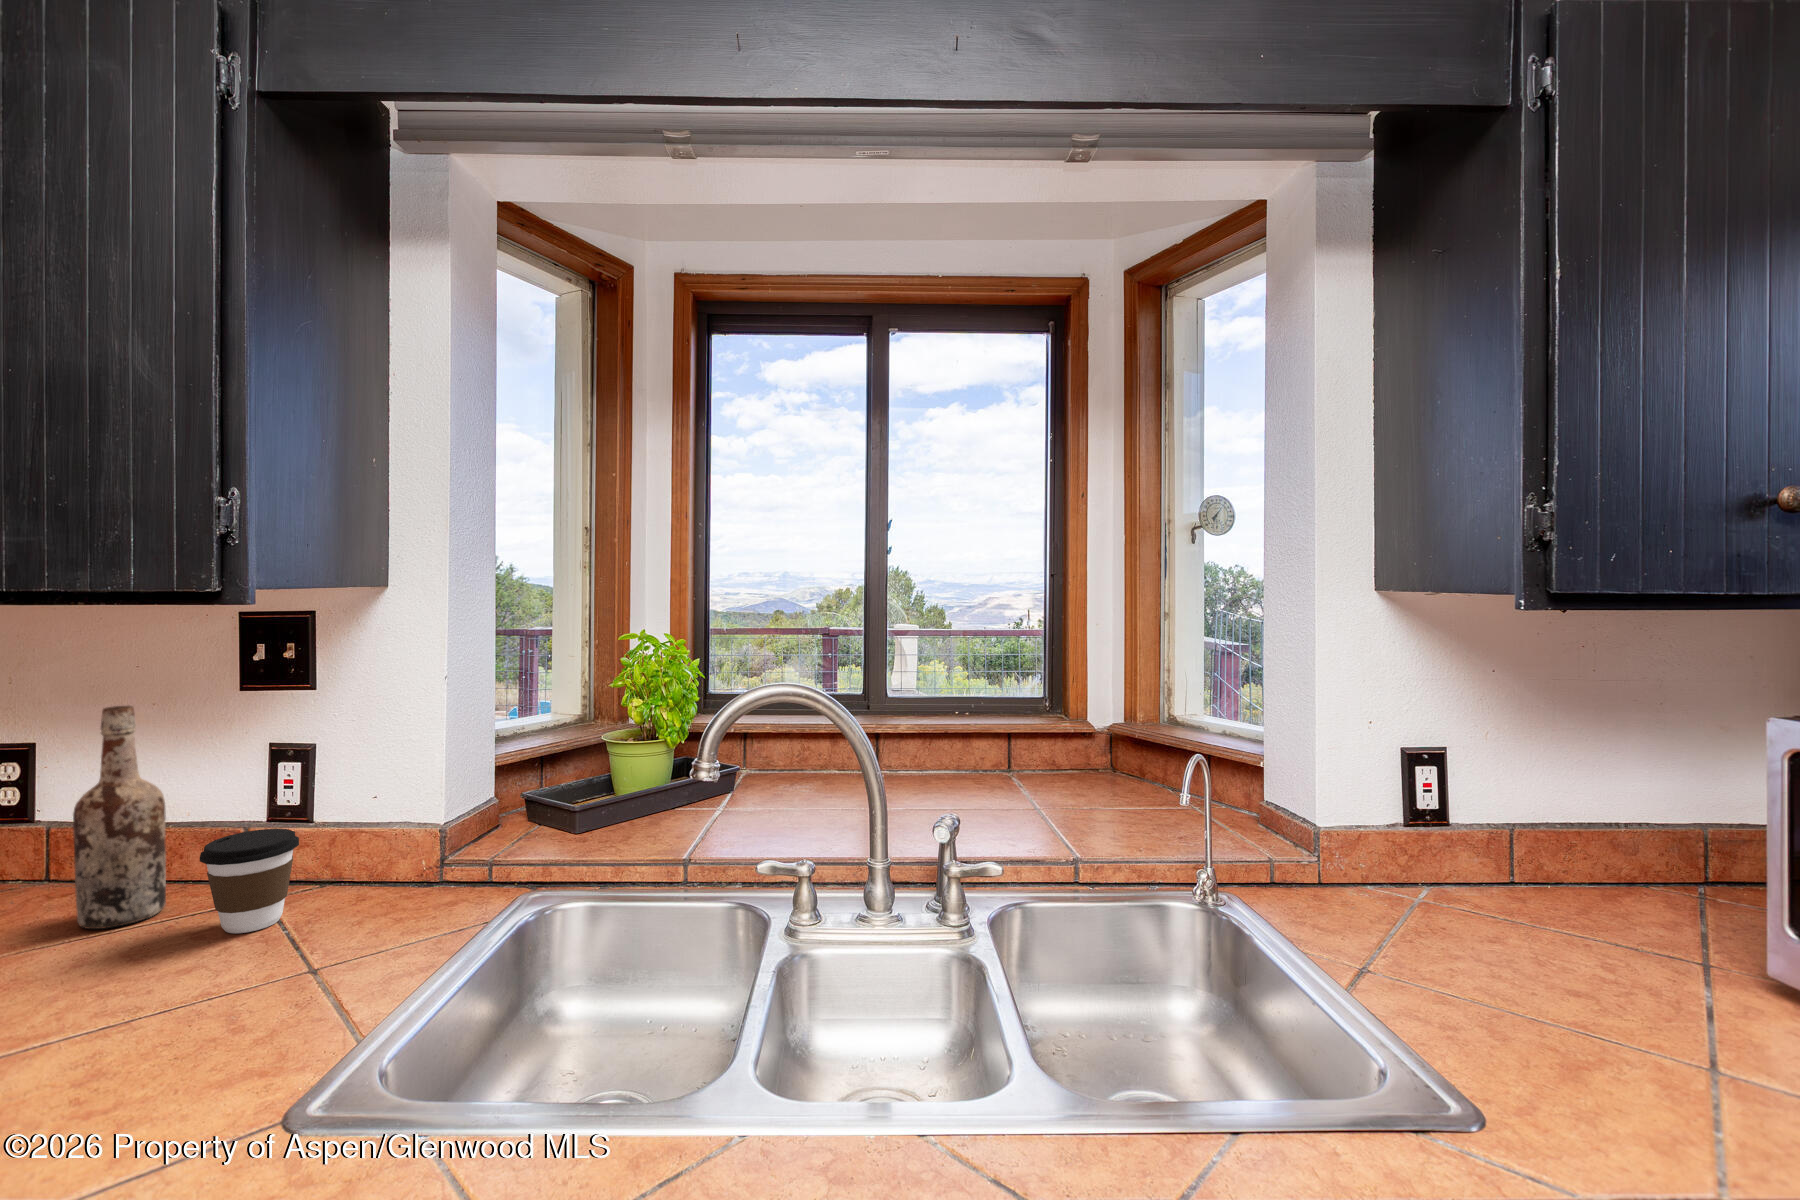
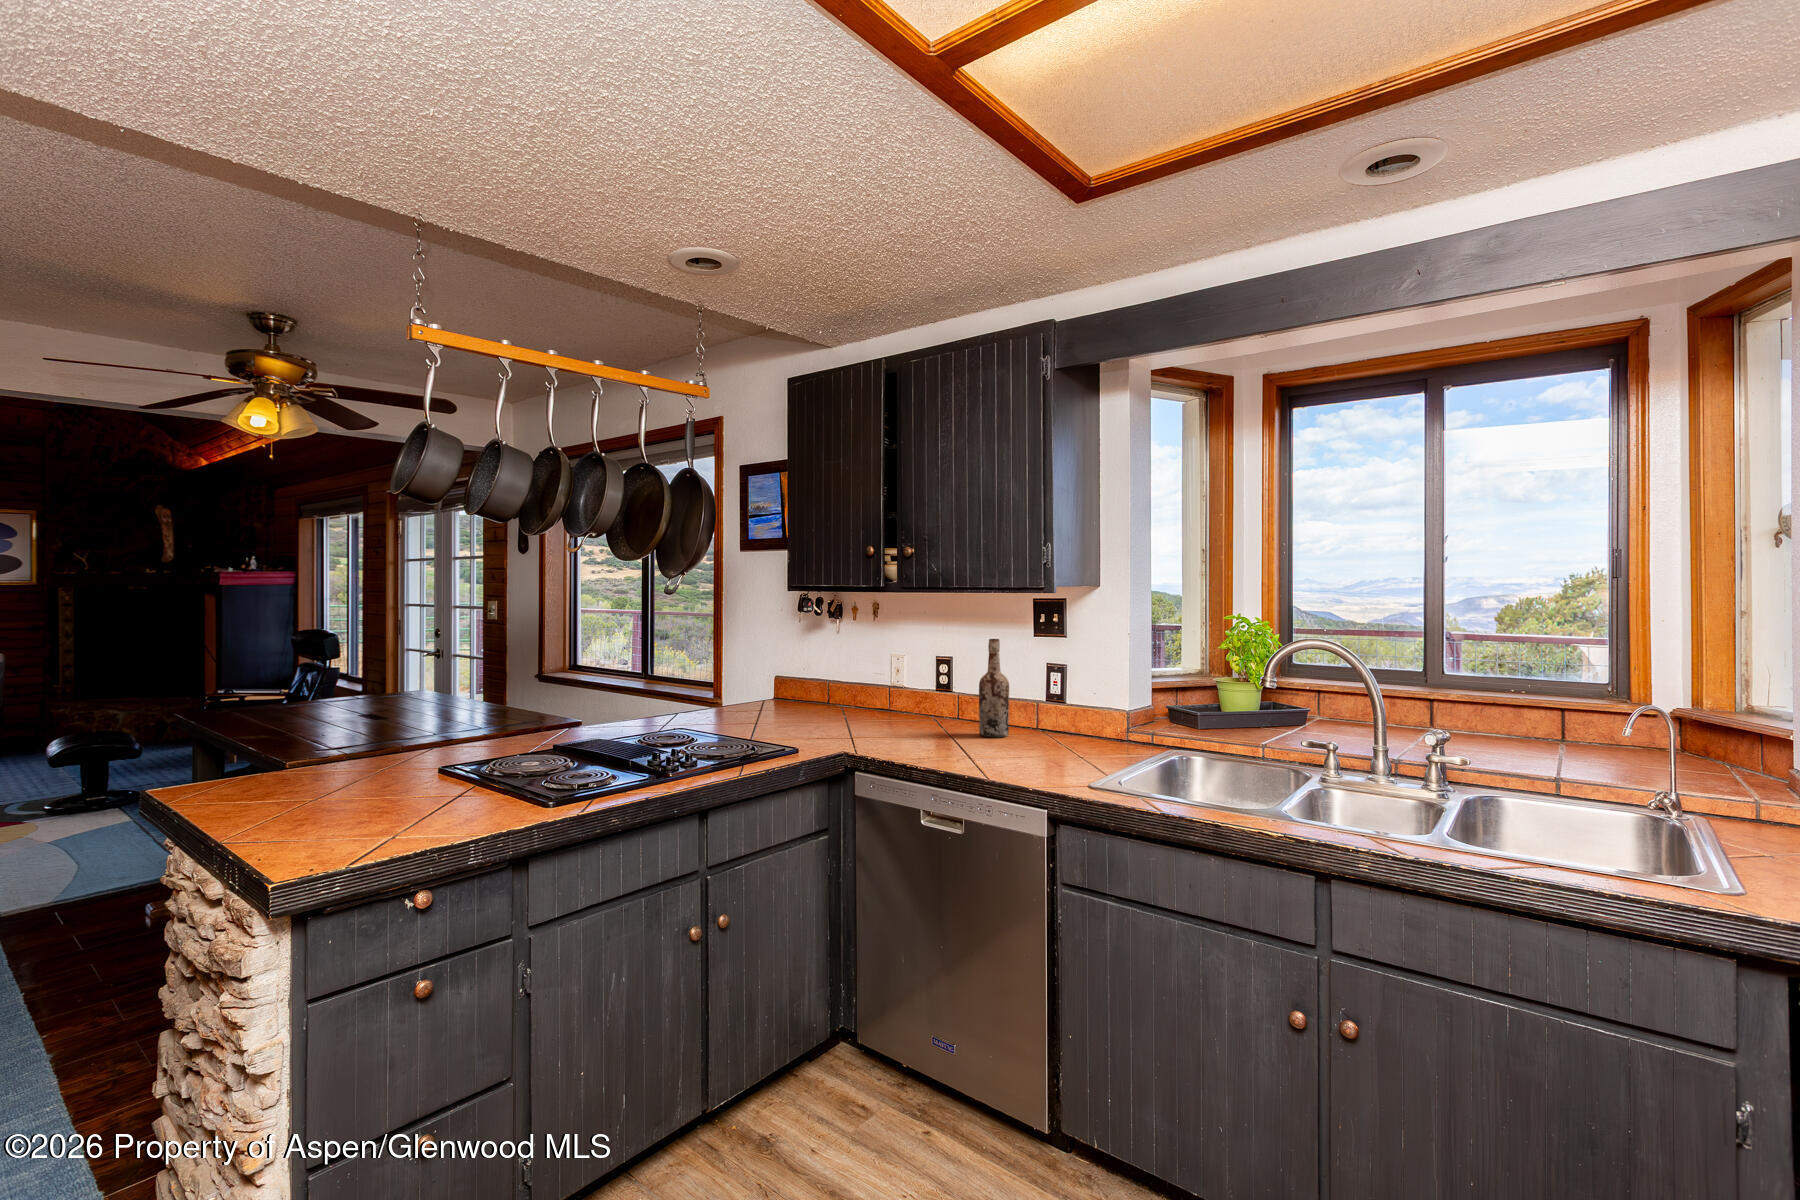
coffee cup: present [200,829,299,933] -> none [1028,701,1066,746]

